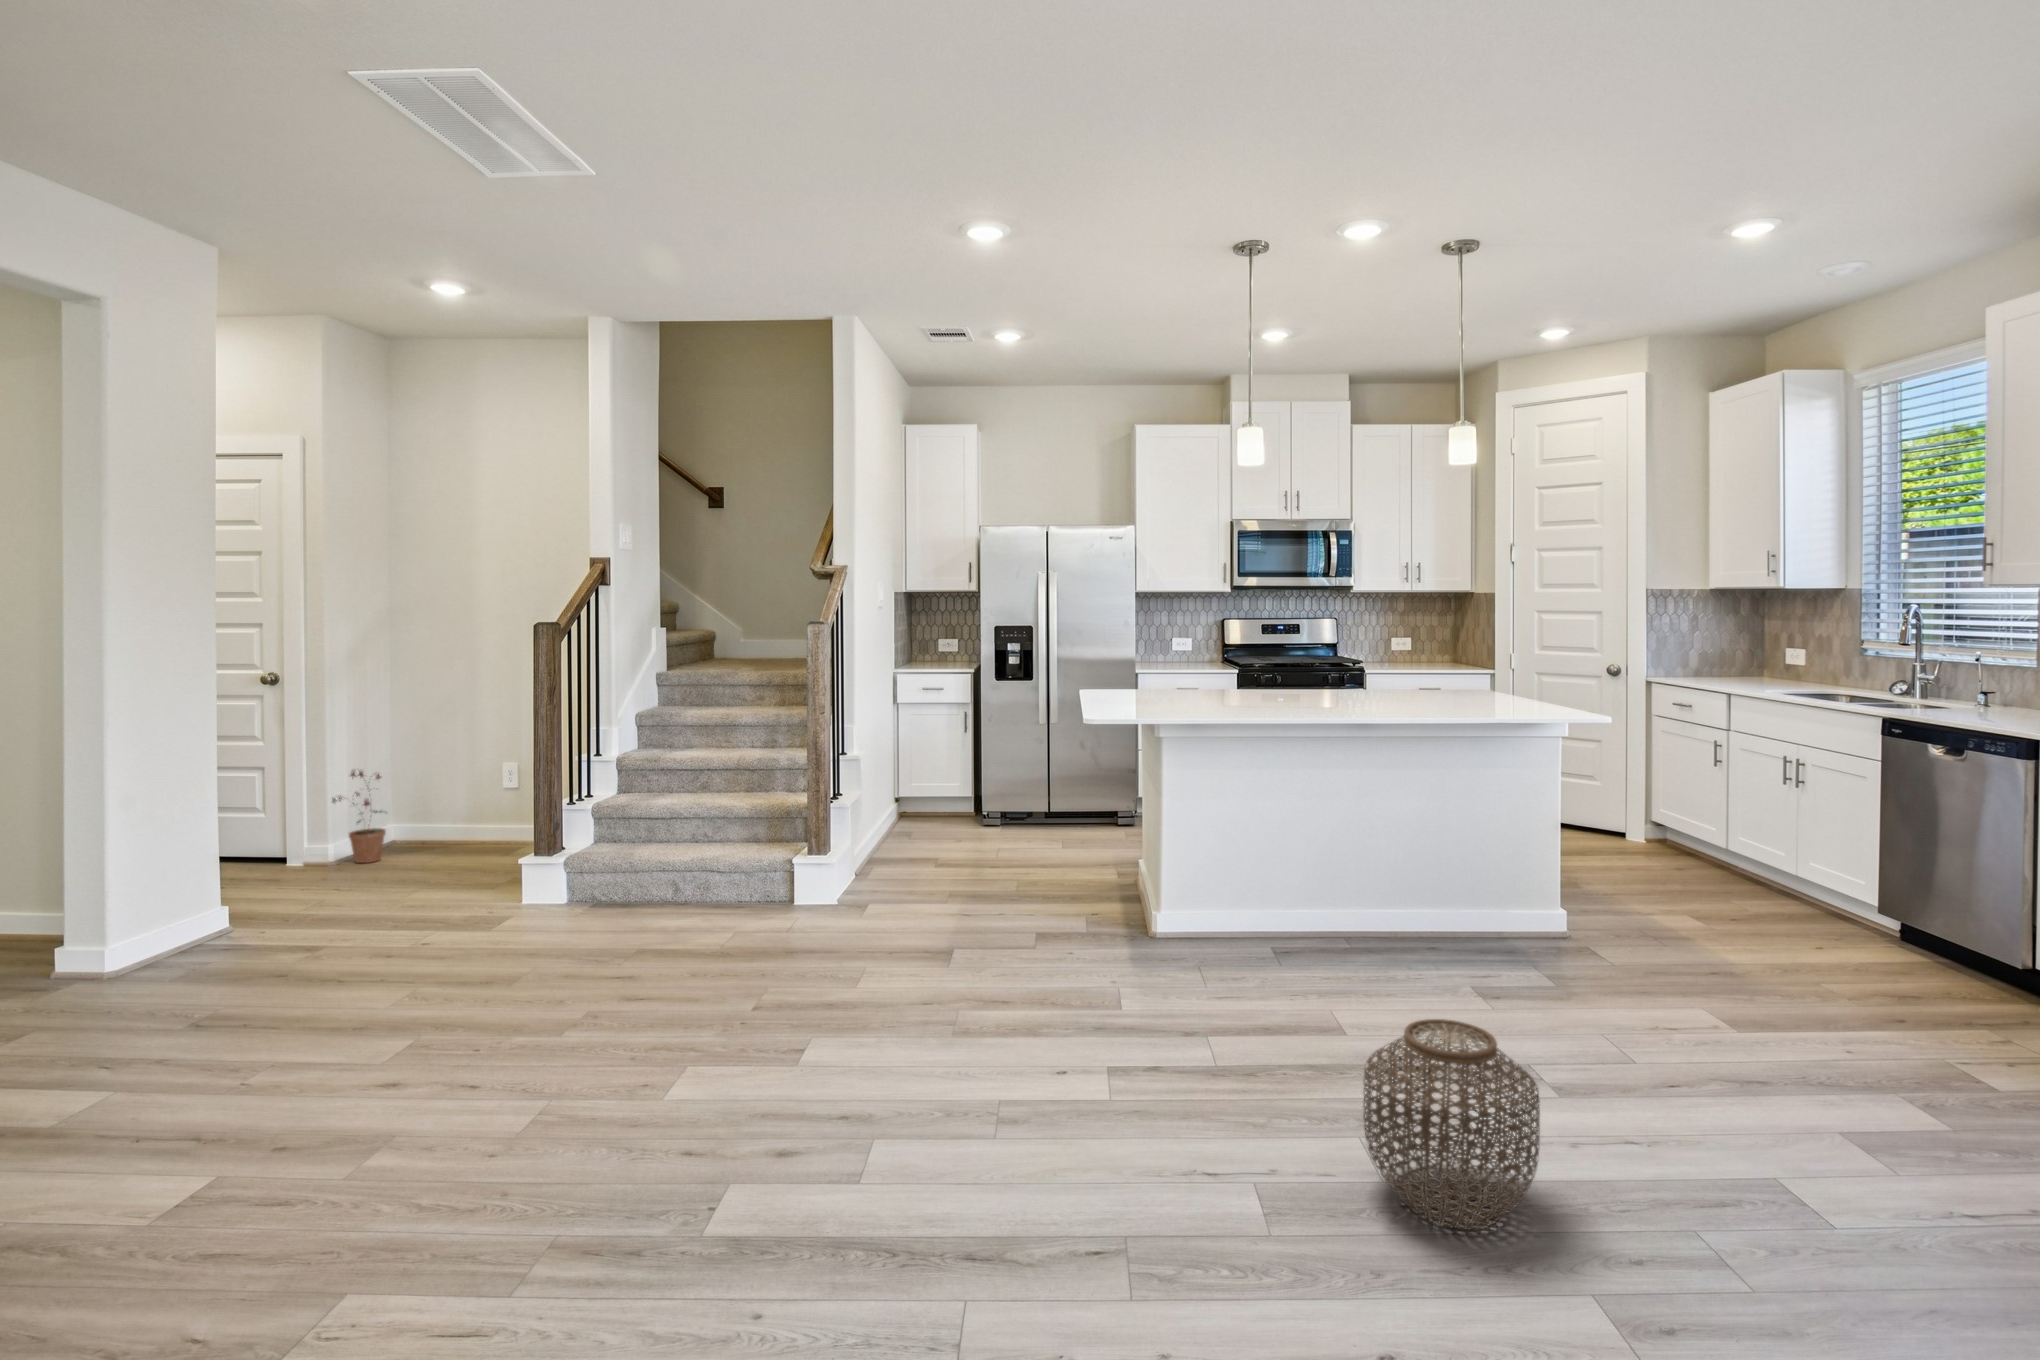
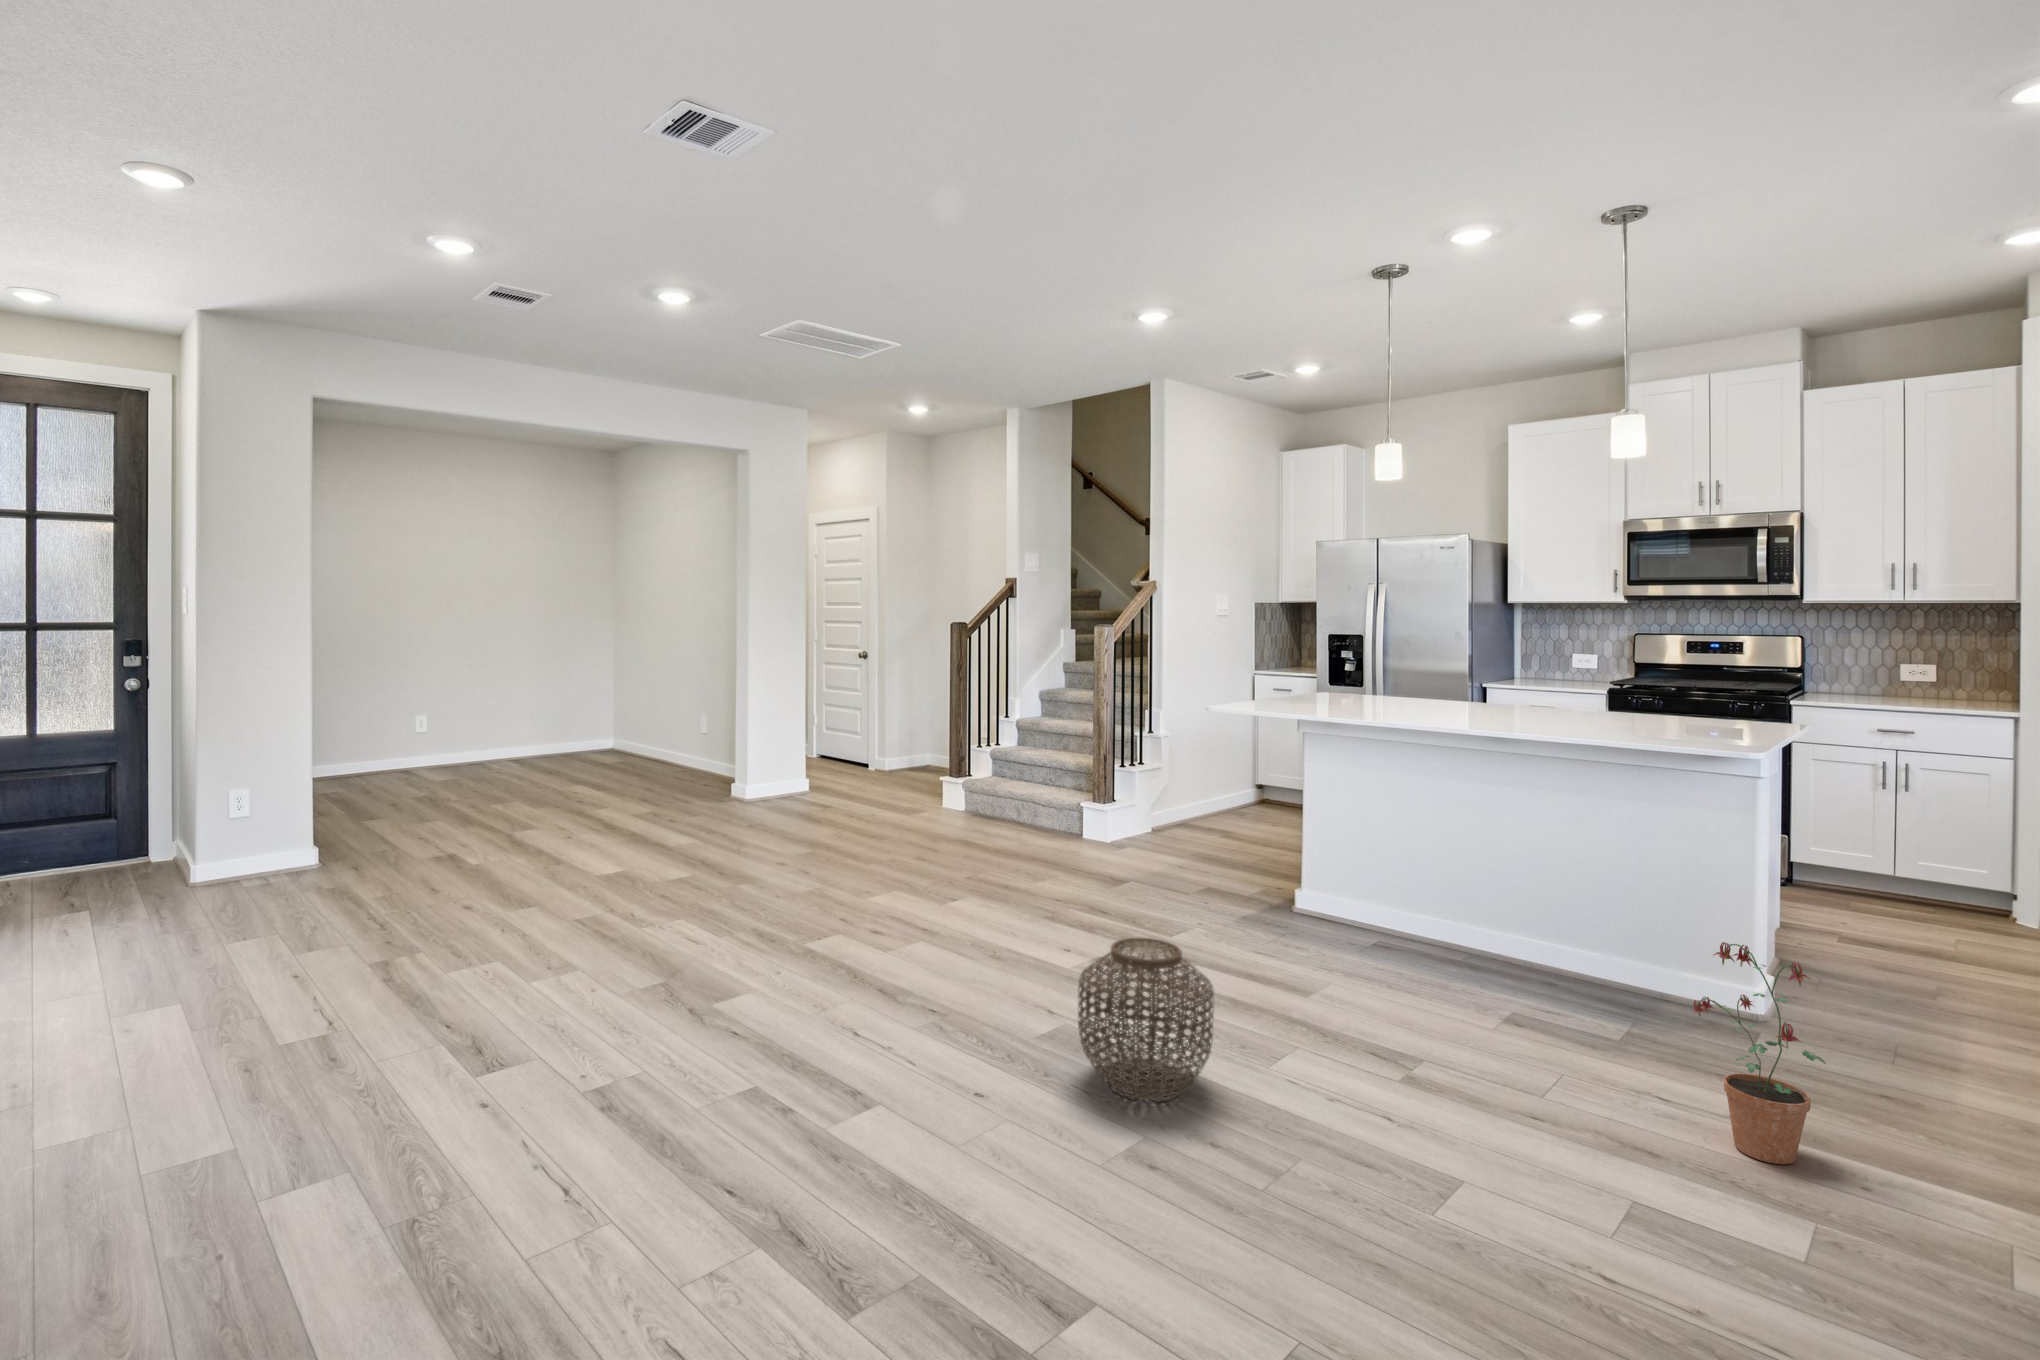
potted plant: present [332,770,387,863] -> present [1692,942,1826,1164]

